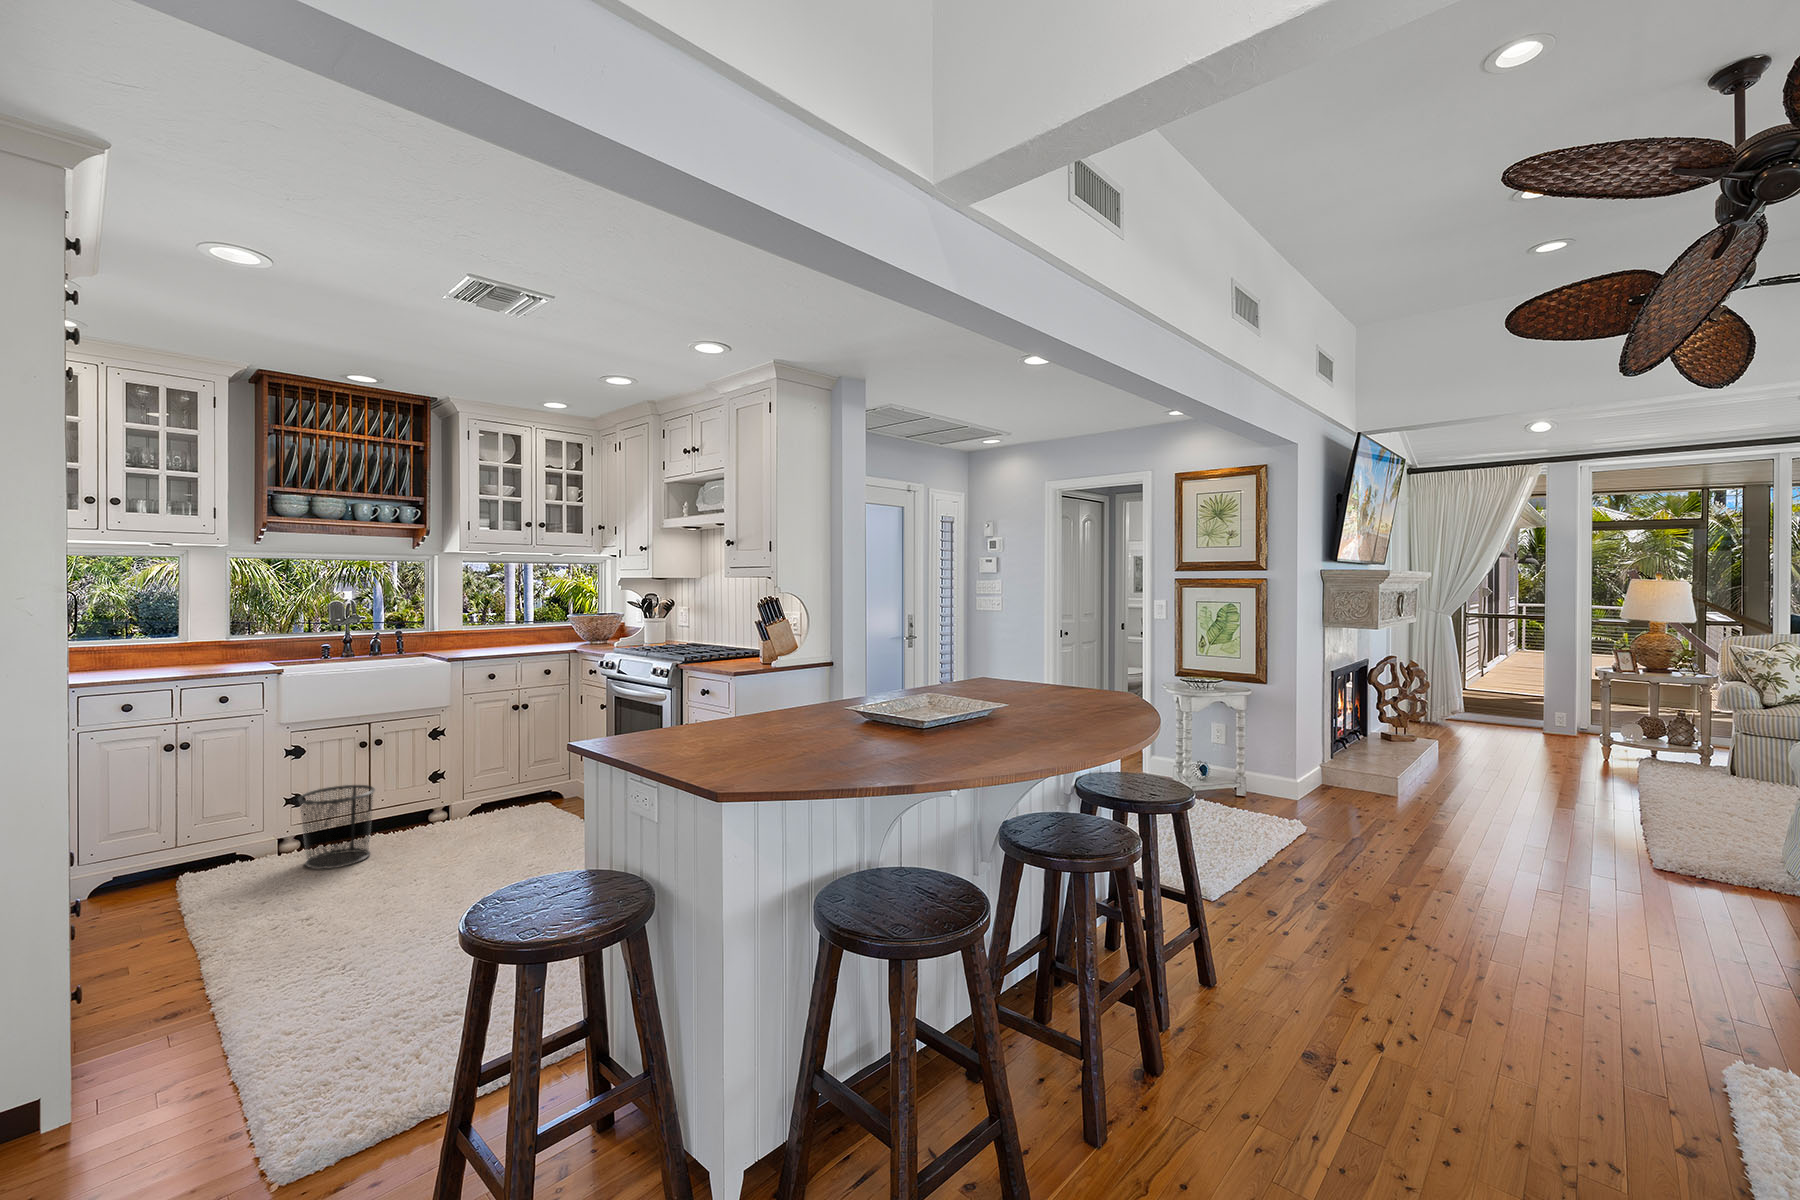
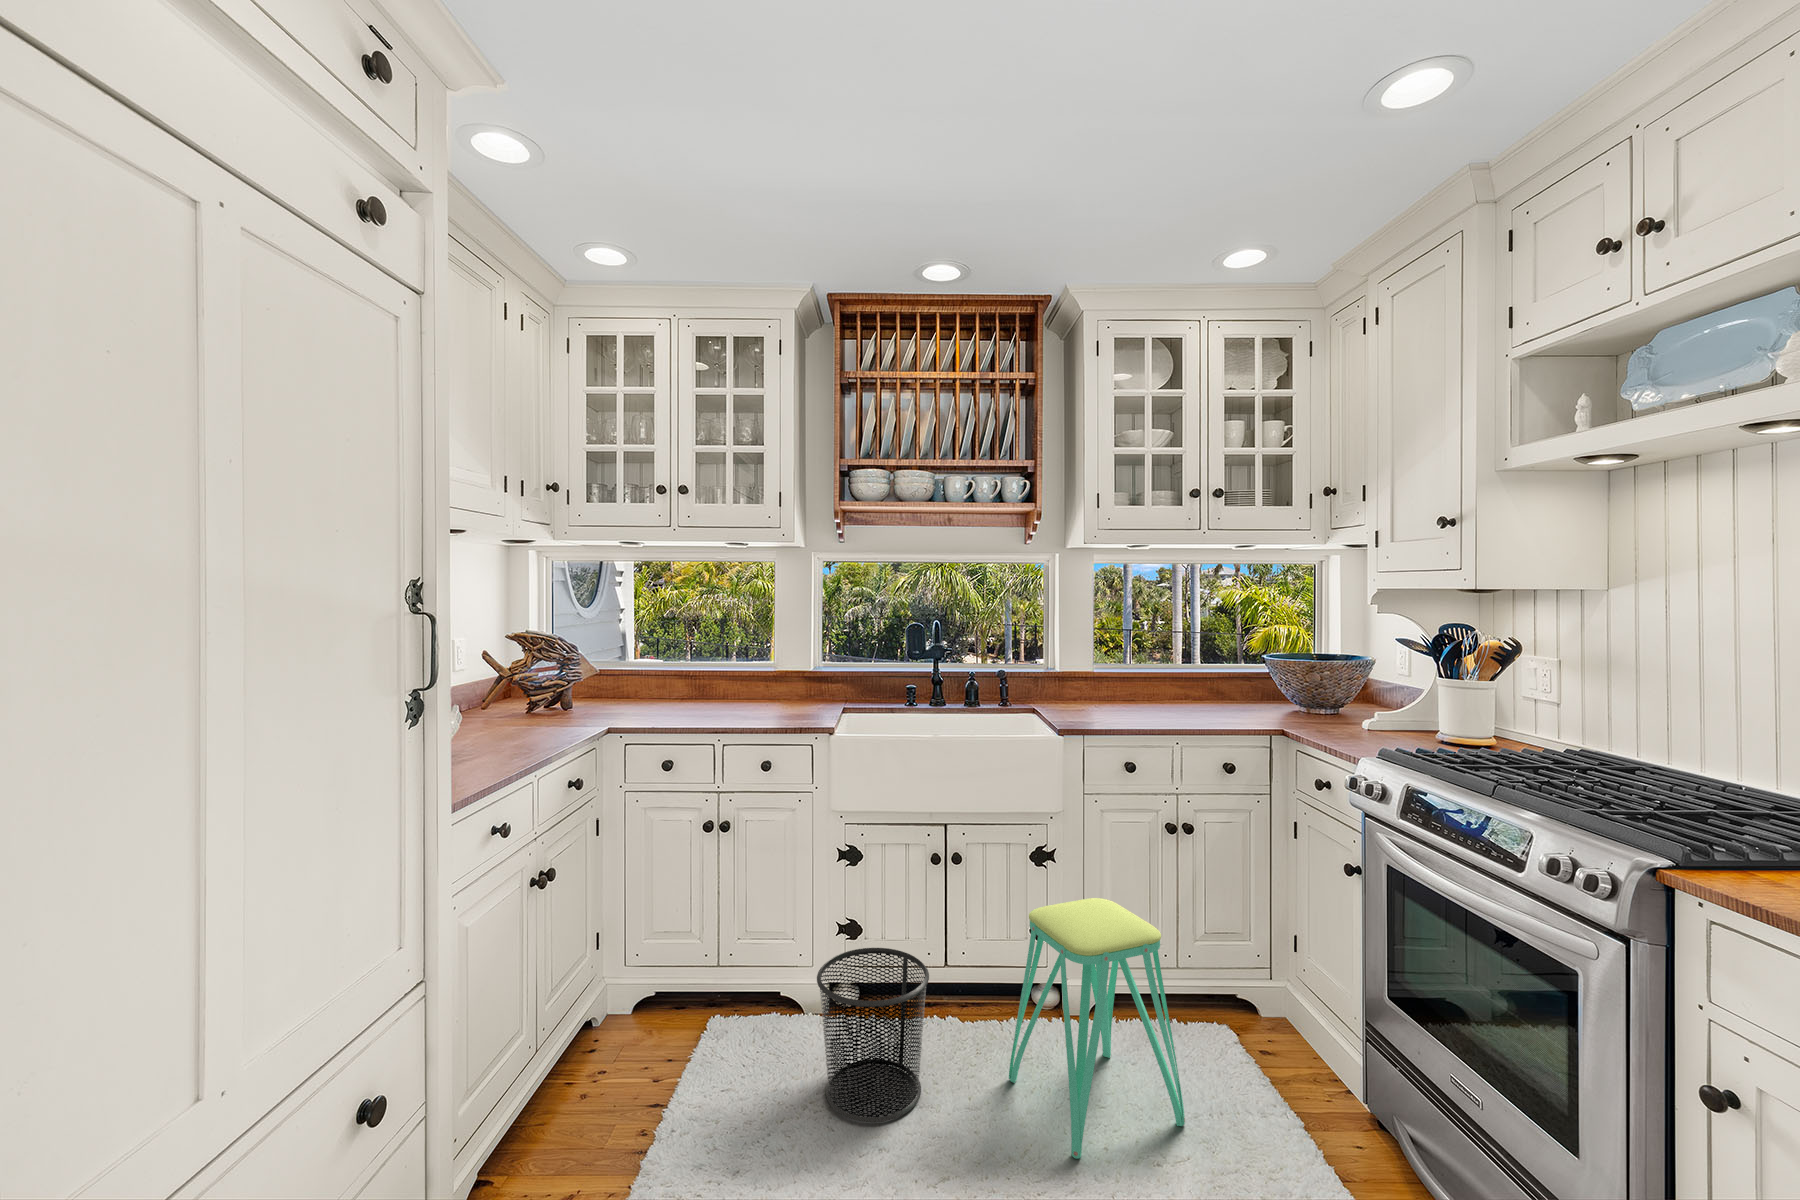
stool: none [424,738,522,848] -> present [1009,898,1185,1159]

